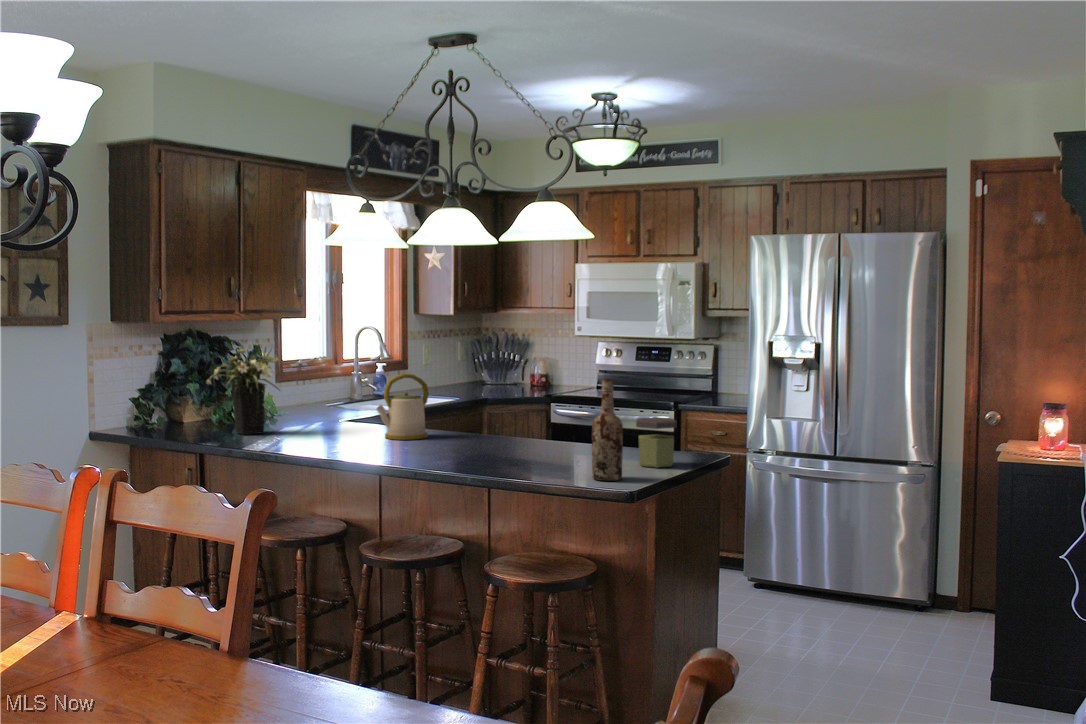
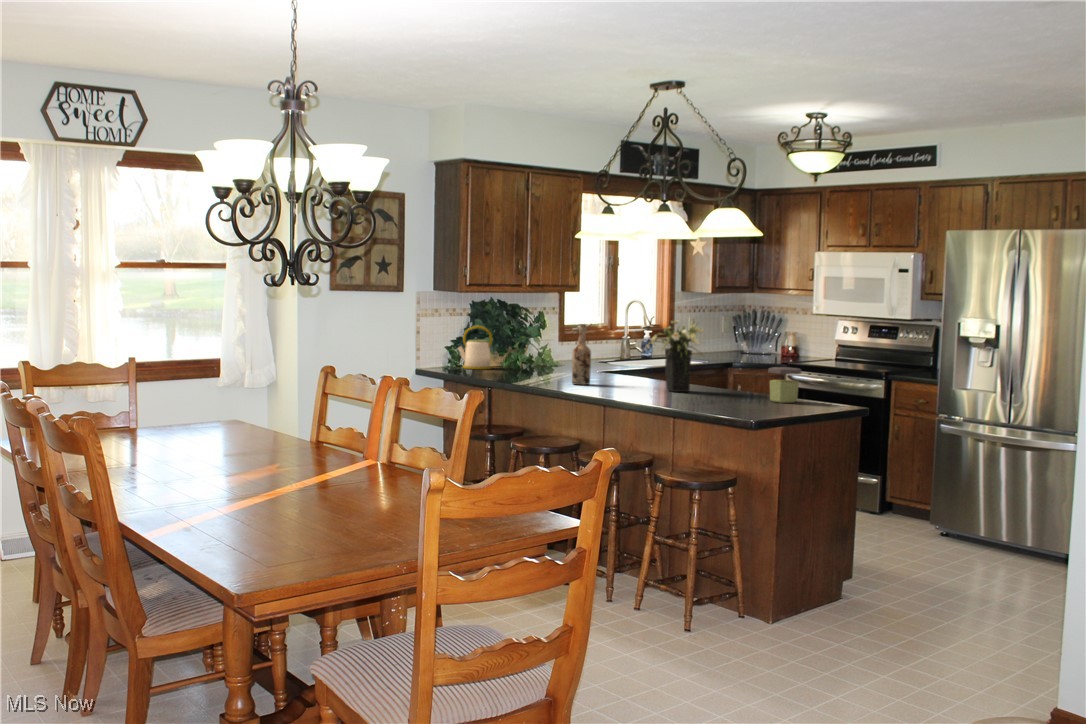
flower arrangement: present [206,347,280,435] -> present [646,321,703,392]
kettle: present [377,374,429,440] -> present [458,326,493,369]
wine bottle: present [592,379,623,481] -> present [572,324,591,385]

